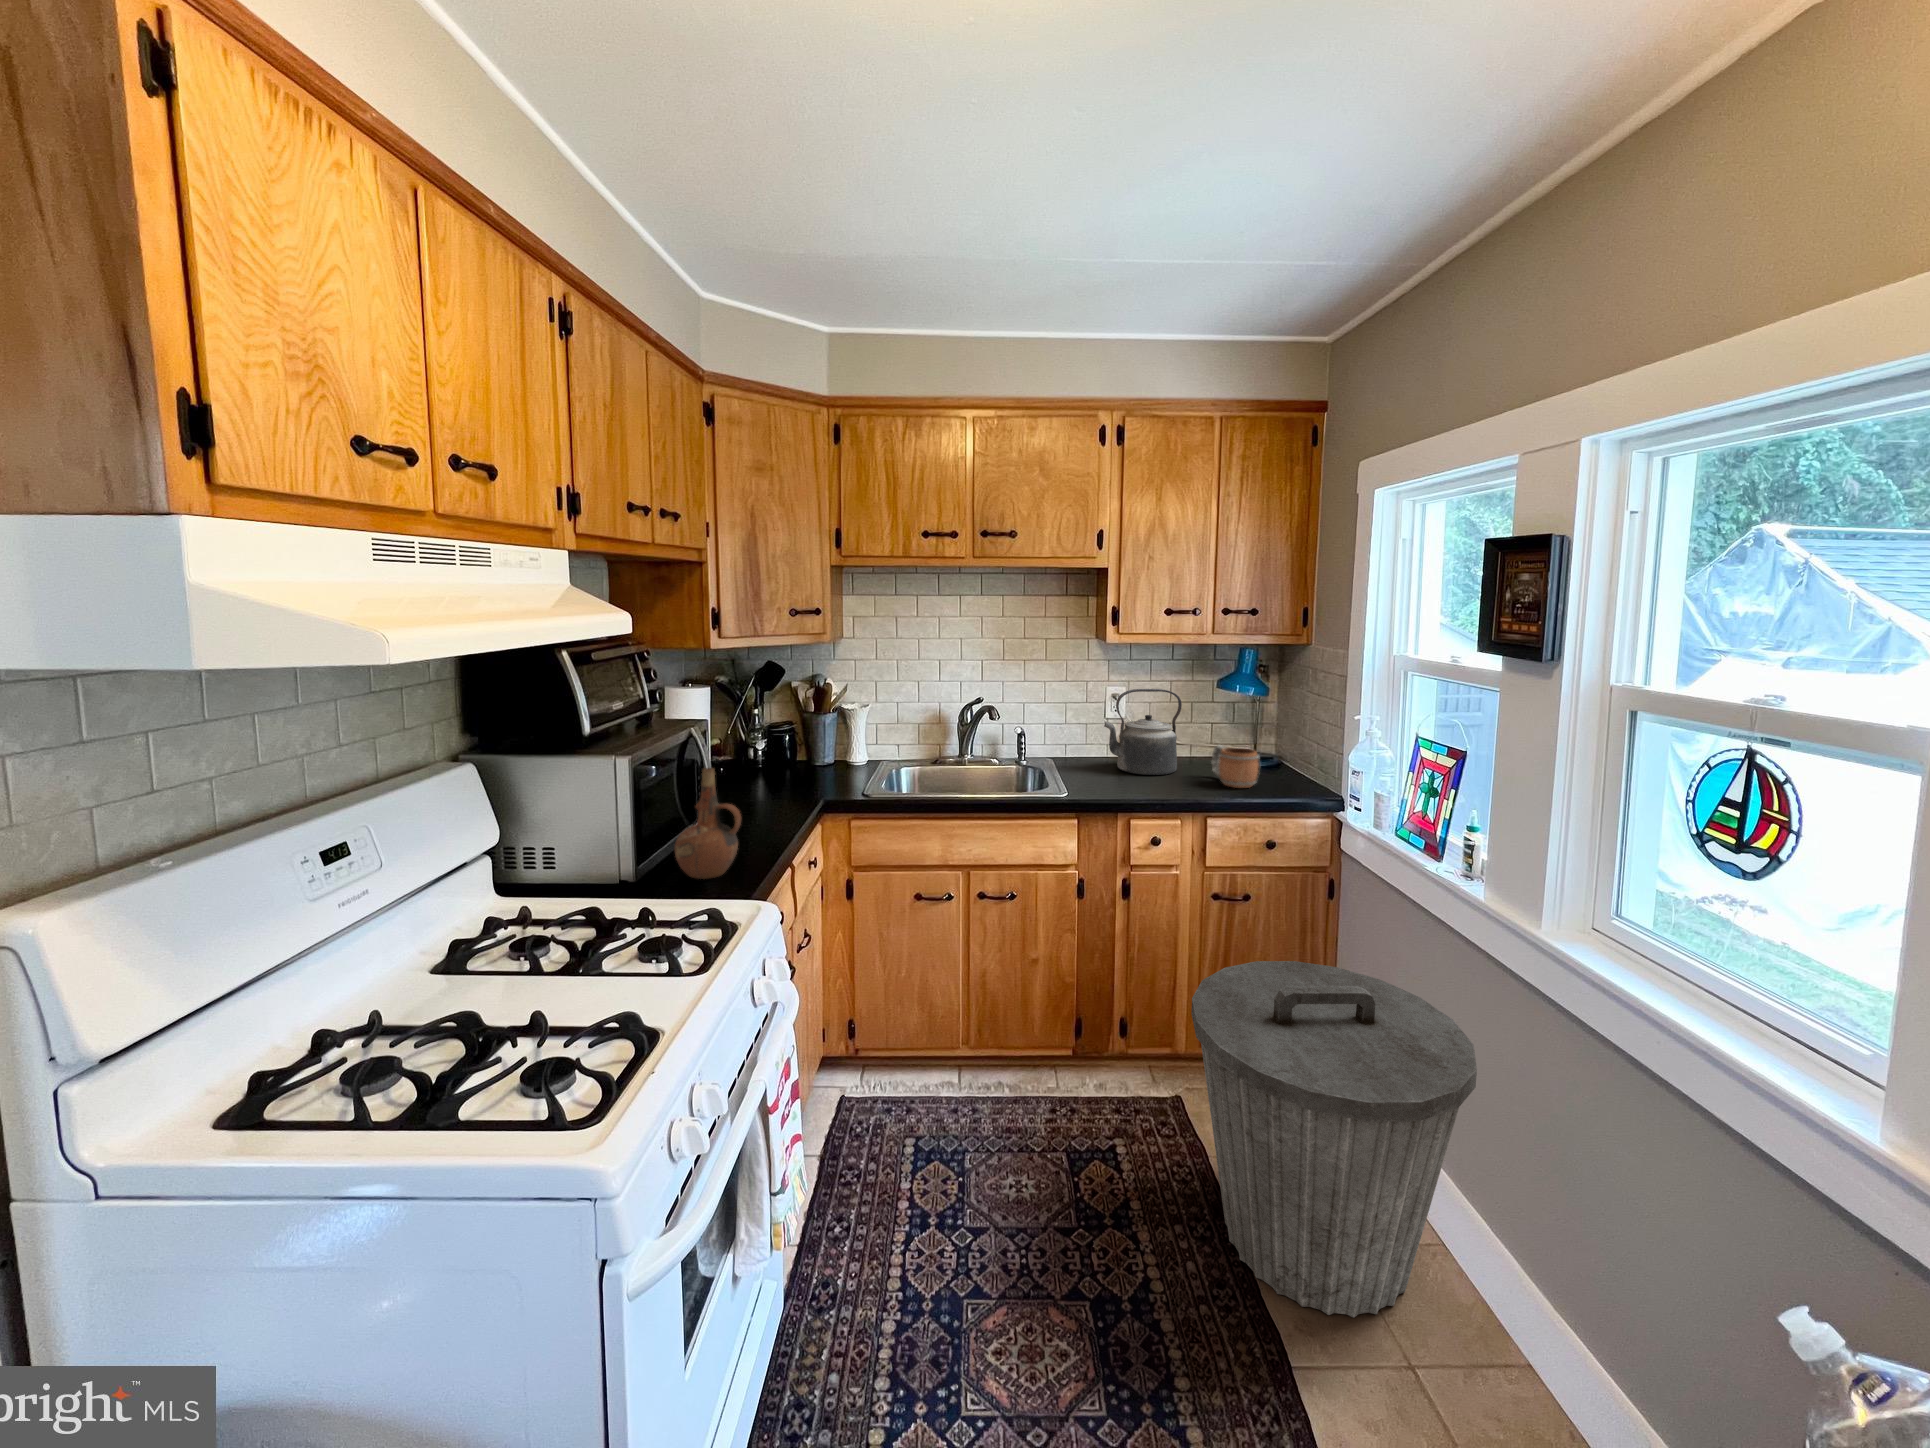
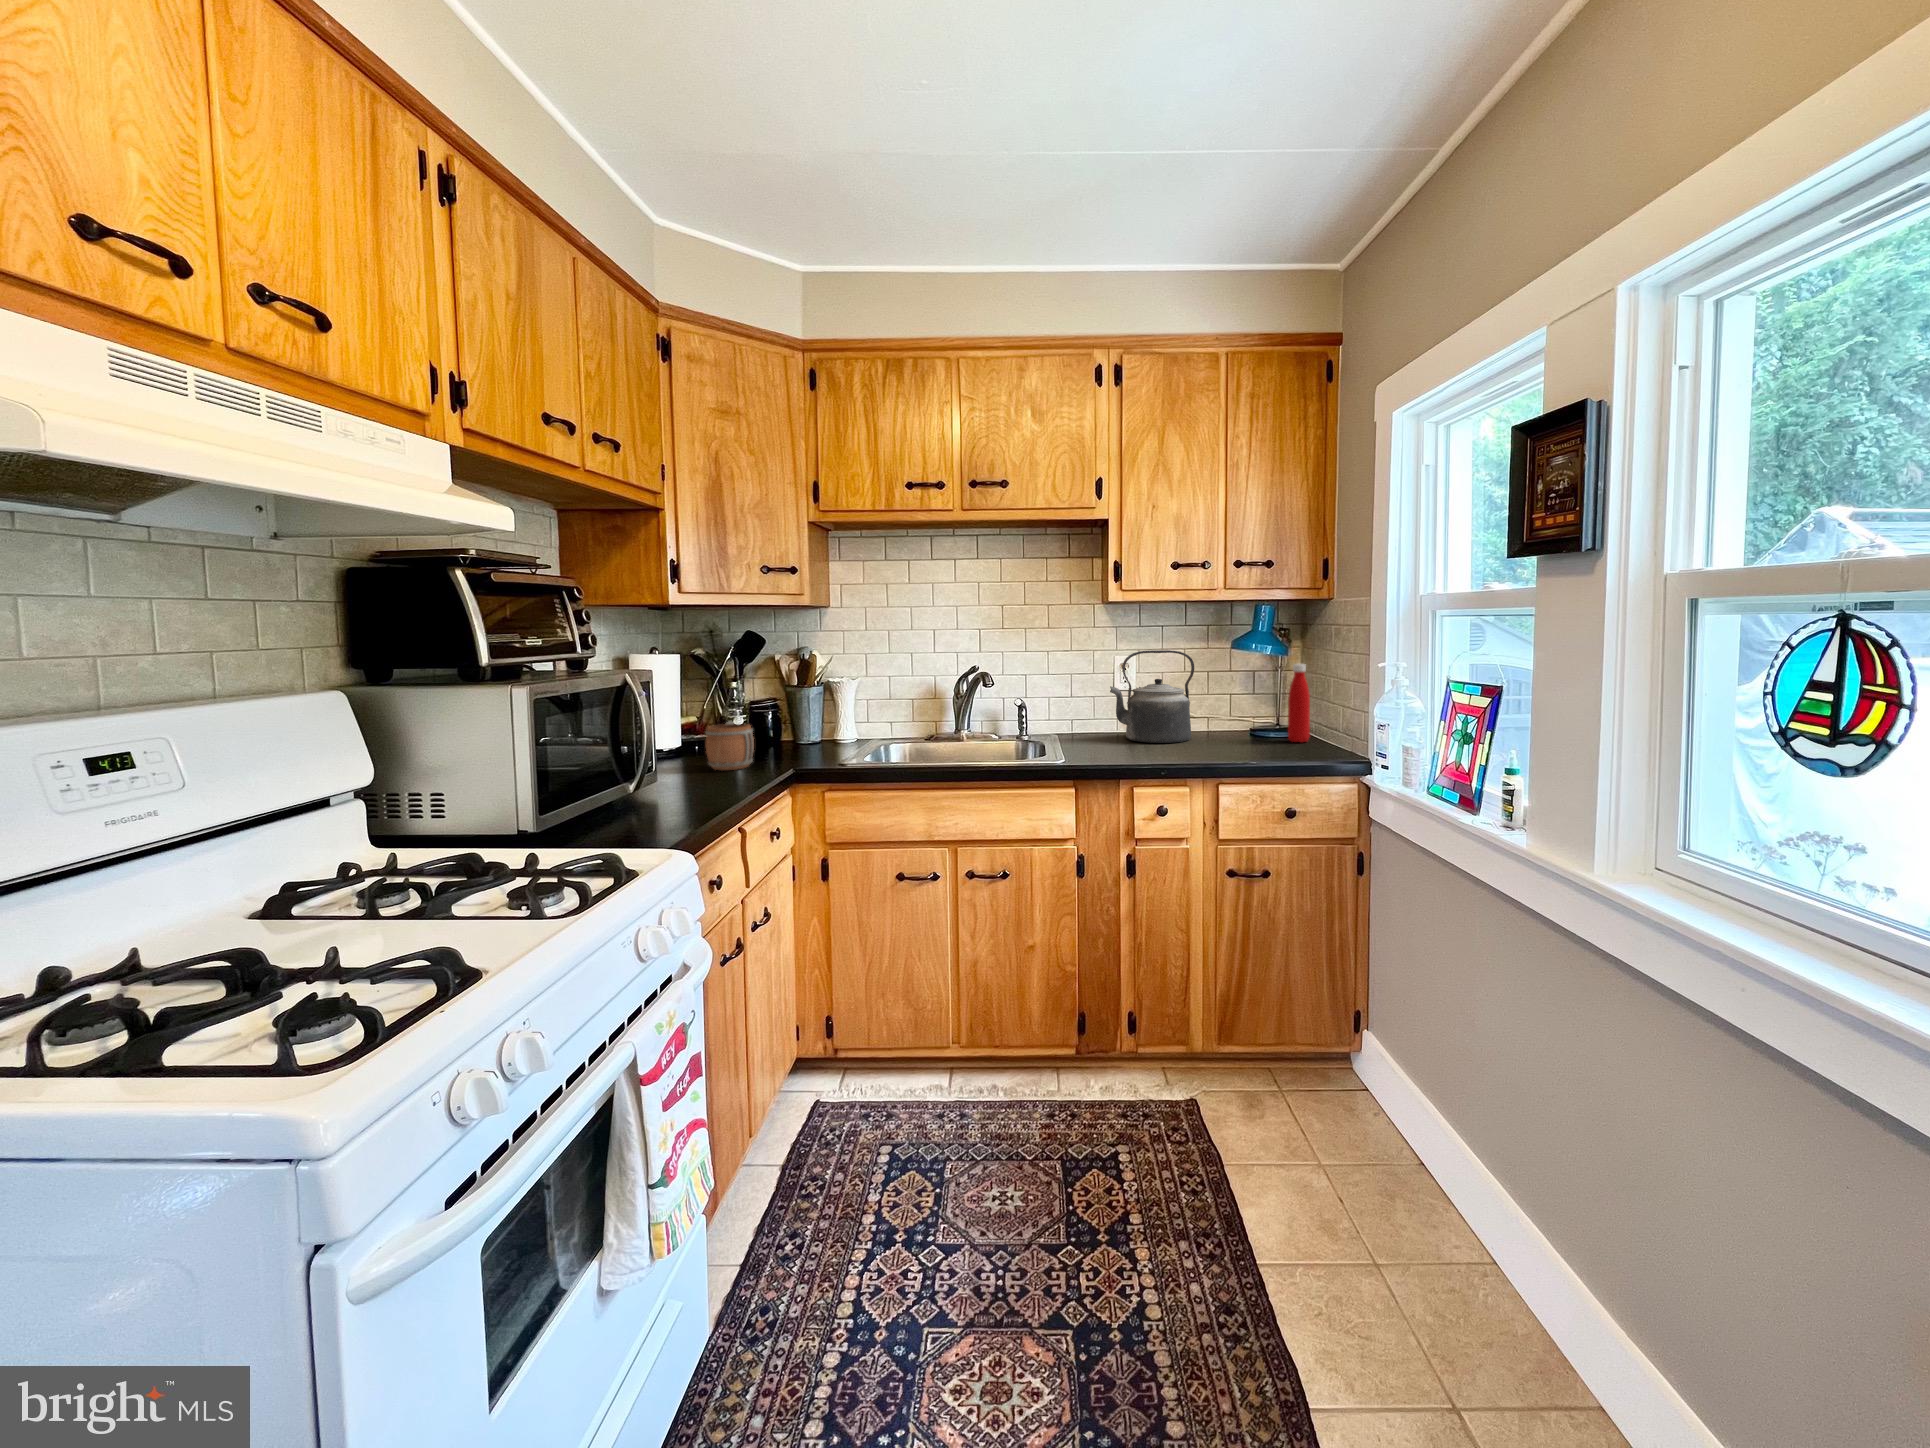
bottle: none [1265,707,1287,778] -> present [1288,664,1310,742]
mug: present [1211,745,1260,788] -> present [706,722,754,770]
ceramic pitcher: present [675,768,741,879] -> none [588,706,667,832]
trash can: present [1191,961,1477,1317] -> none [1194,934,1526,1348]

